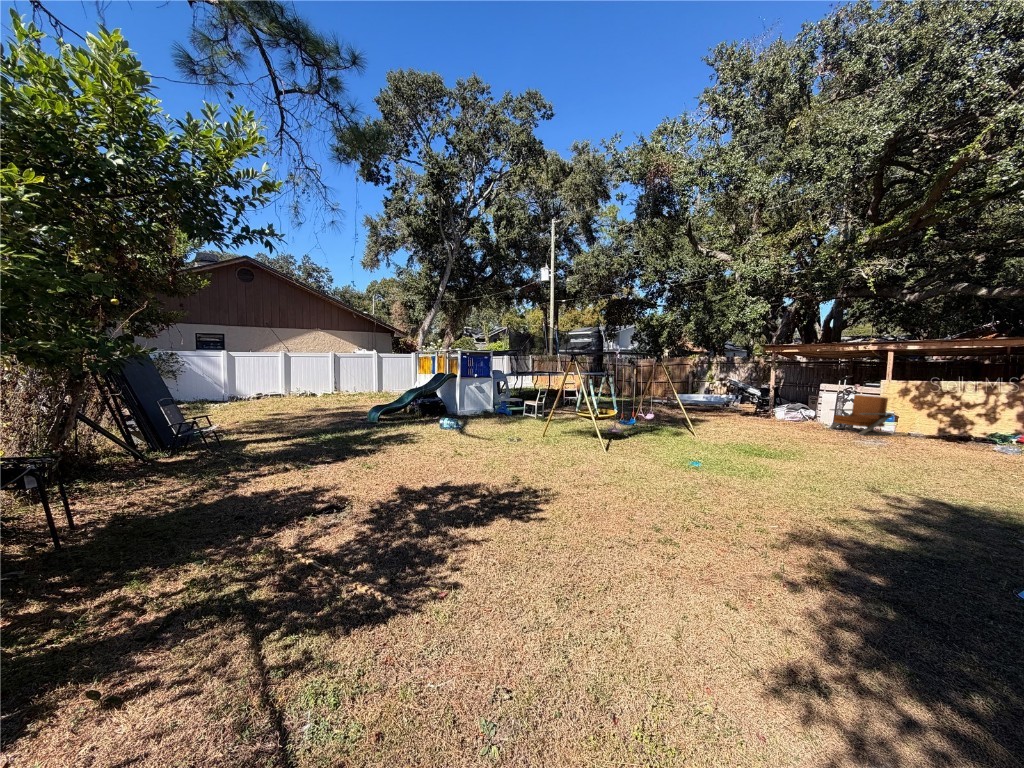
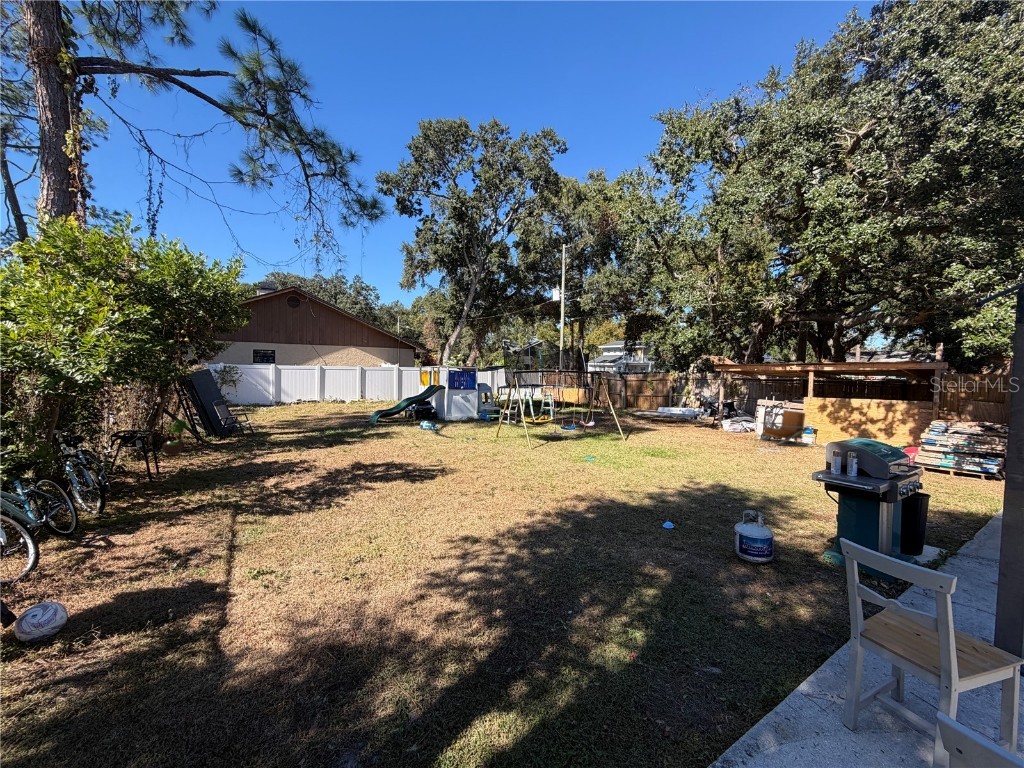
potted tree: none [76,424,126,487] -> present [162,420,190,456]

